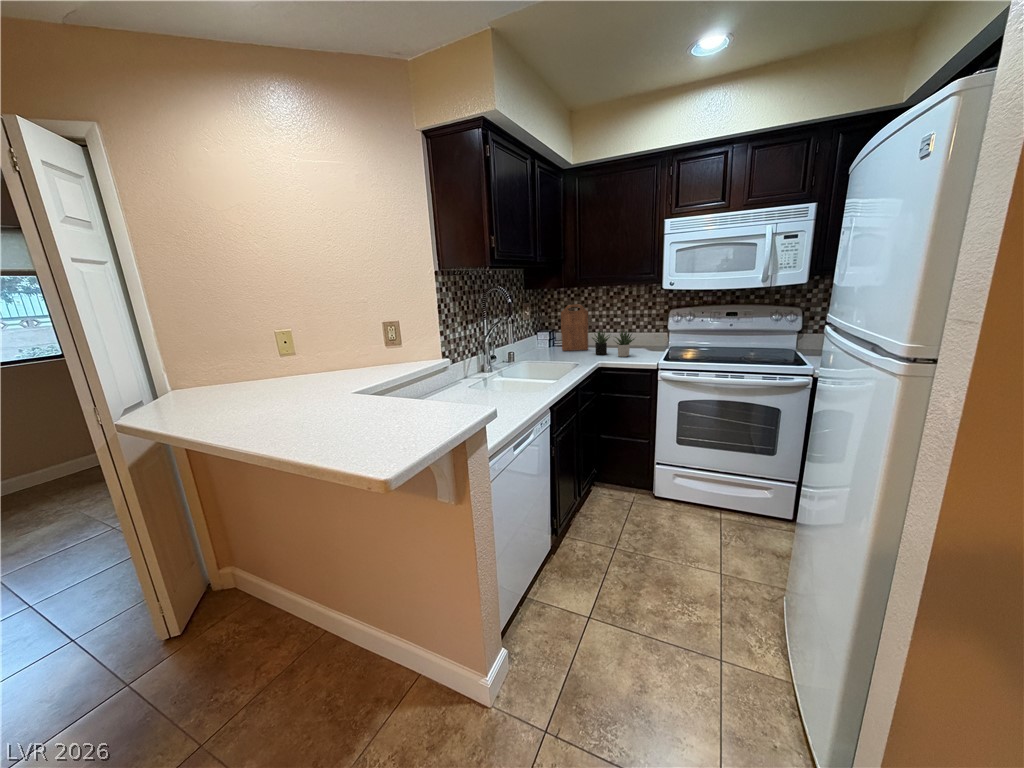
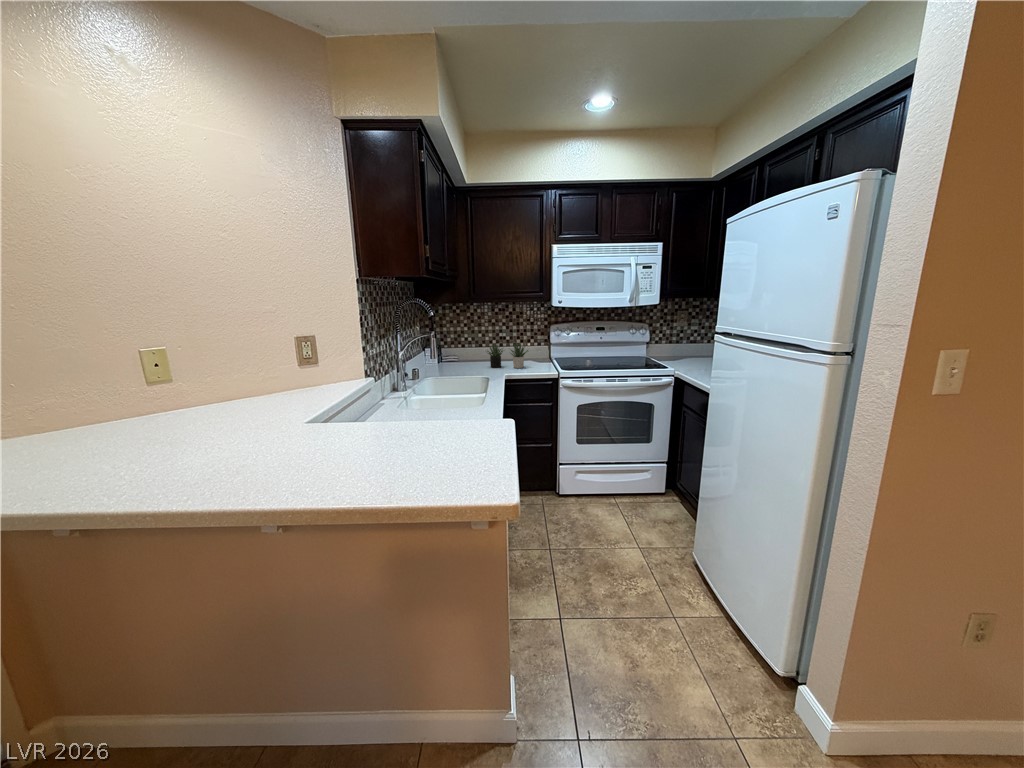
cutting board: present [561,304,588,351] -> none [451,319,479,366]

